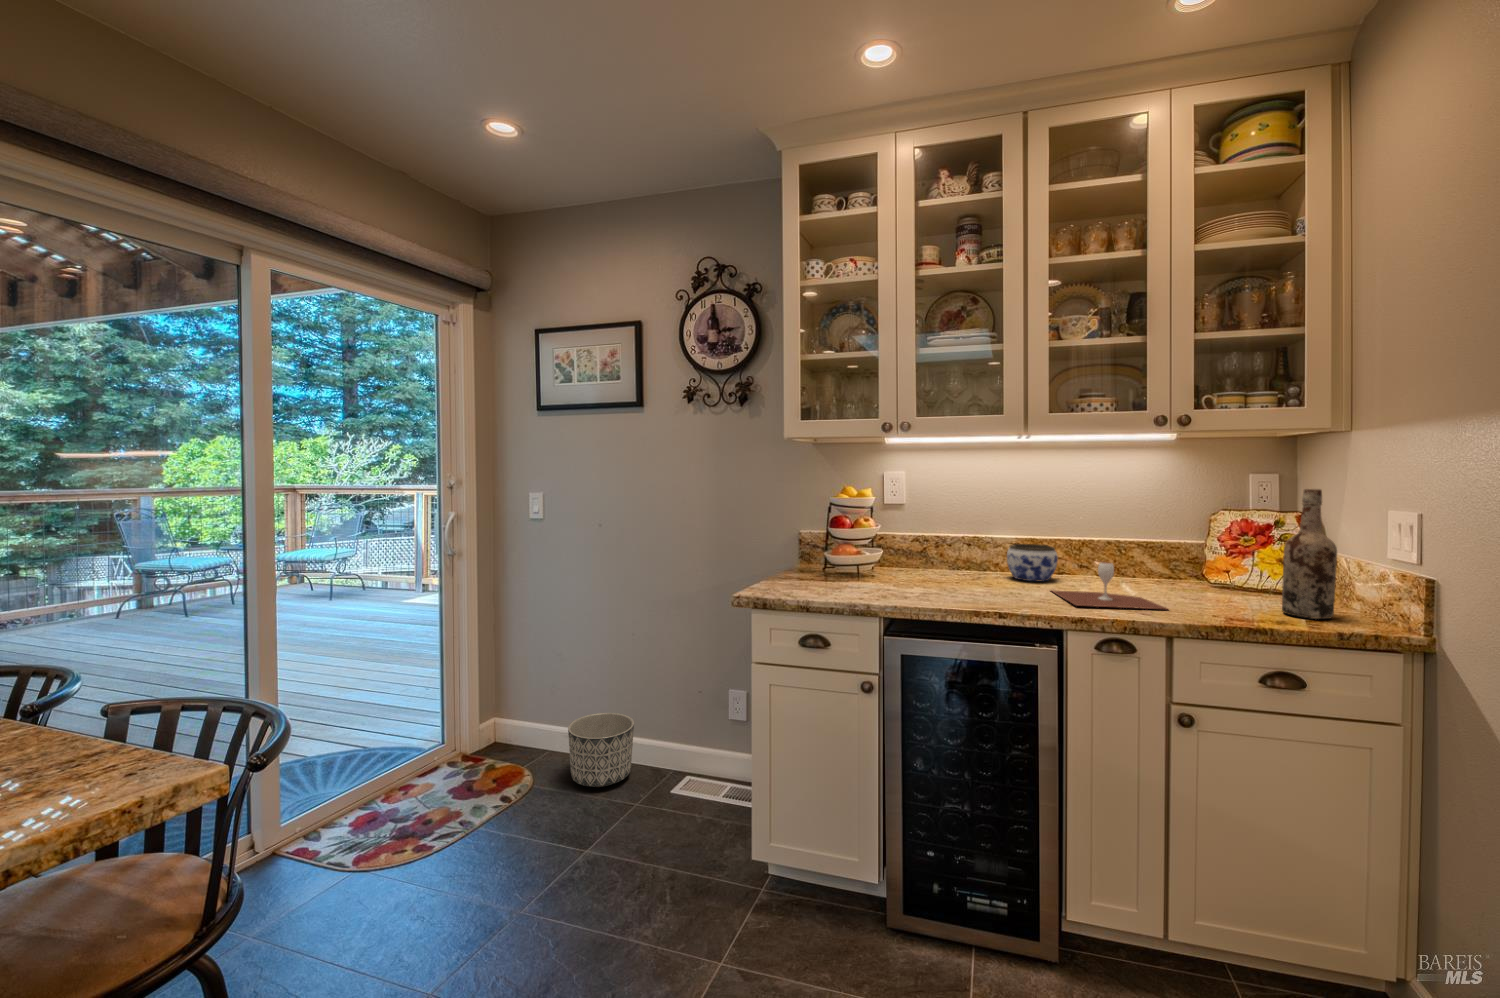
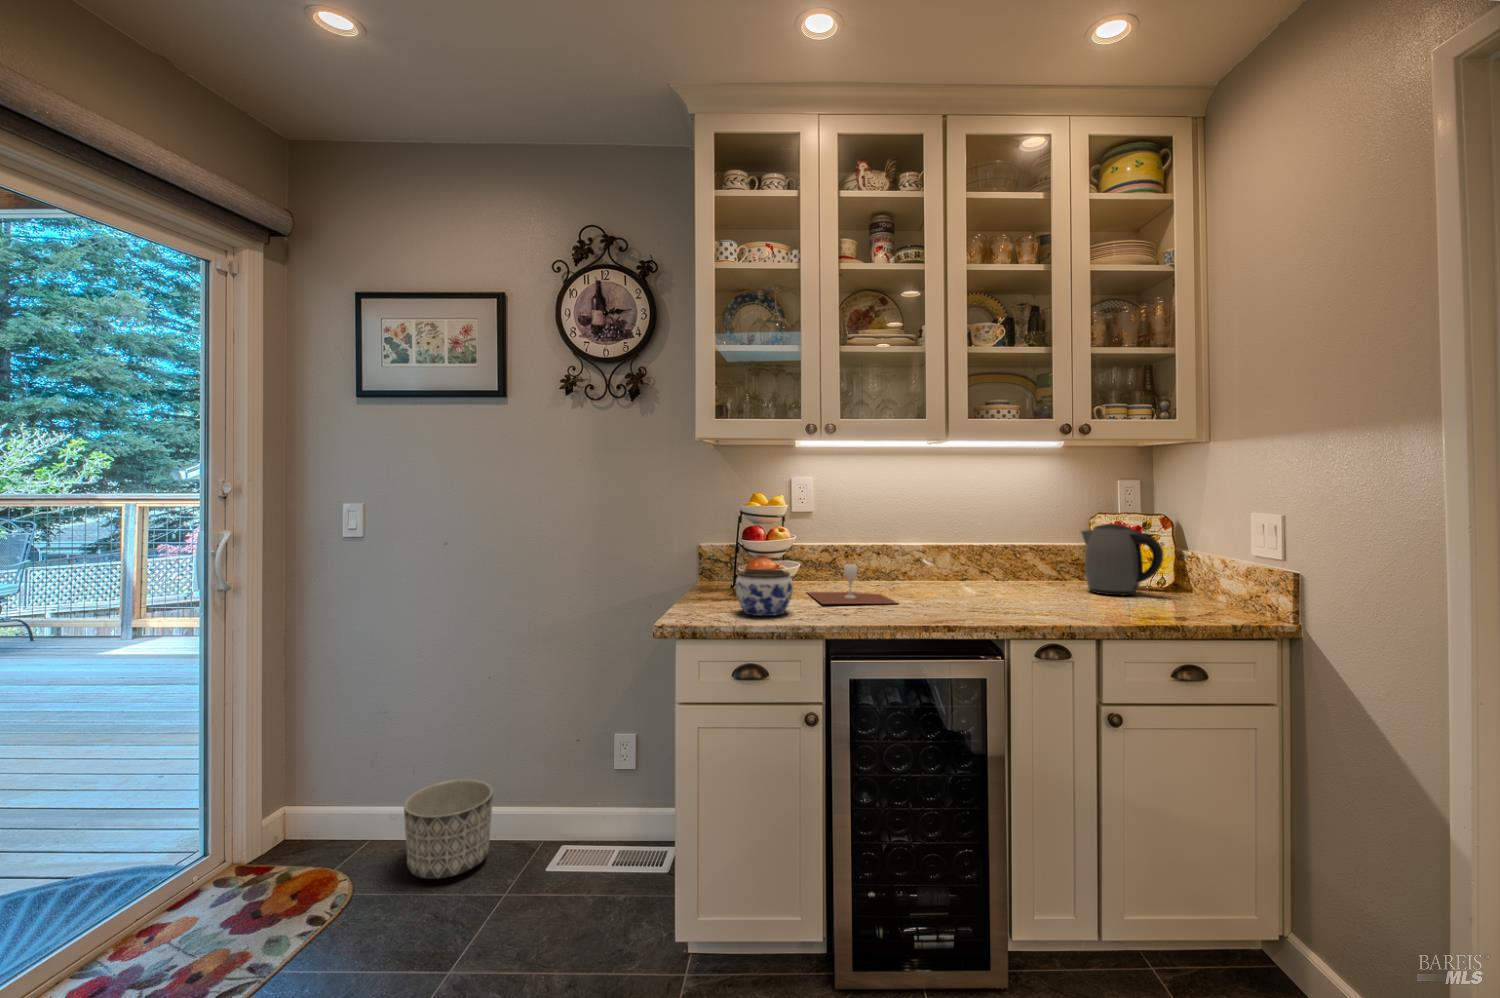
wine bottle: present [1282,489,1337,619] -> none [1177,495,1220,612]
kettle: none [1186,519,1281,596] -> present [1082,524,1163,595]
jar: present [1007,544,1058,581] -> present [736,569,793,616]
wine glass: present [1052,562,1167,609] -> present [808,563,897,604]

